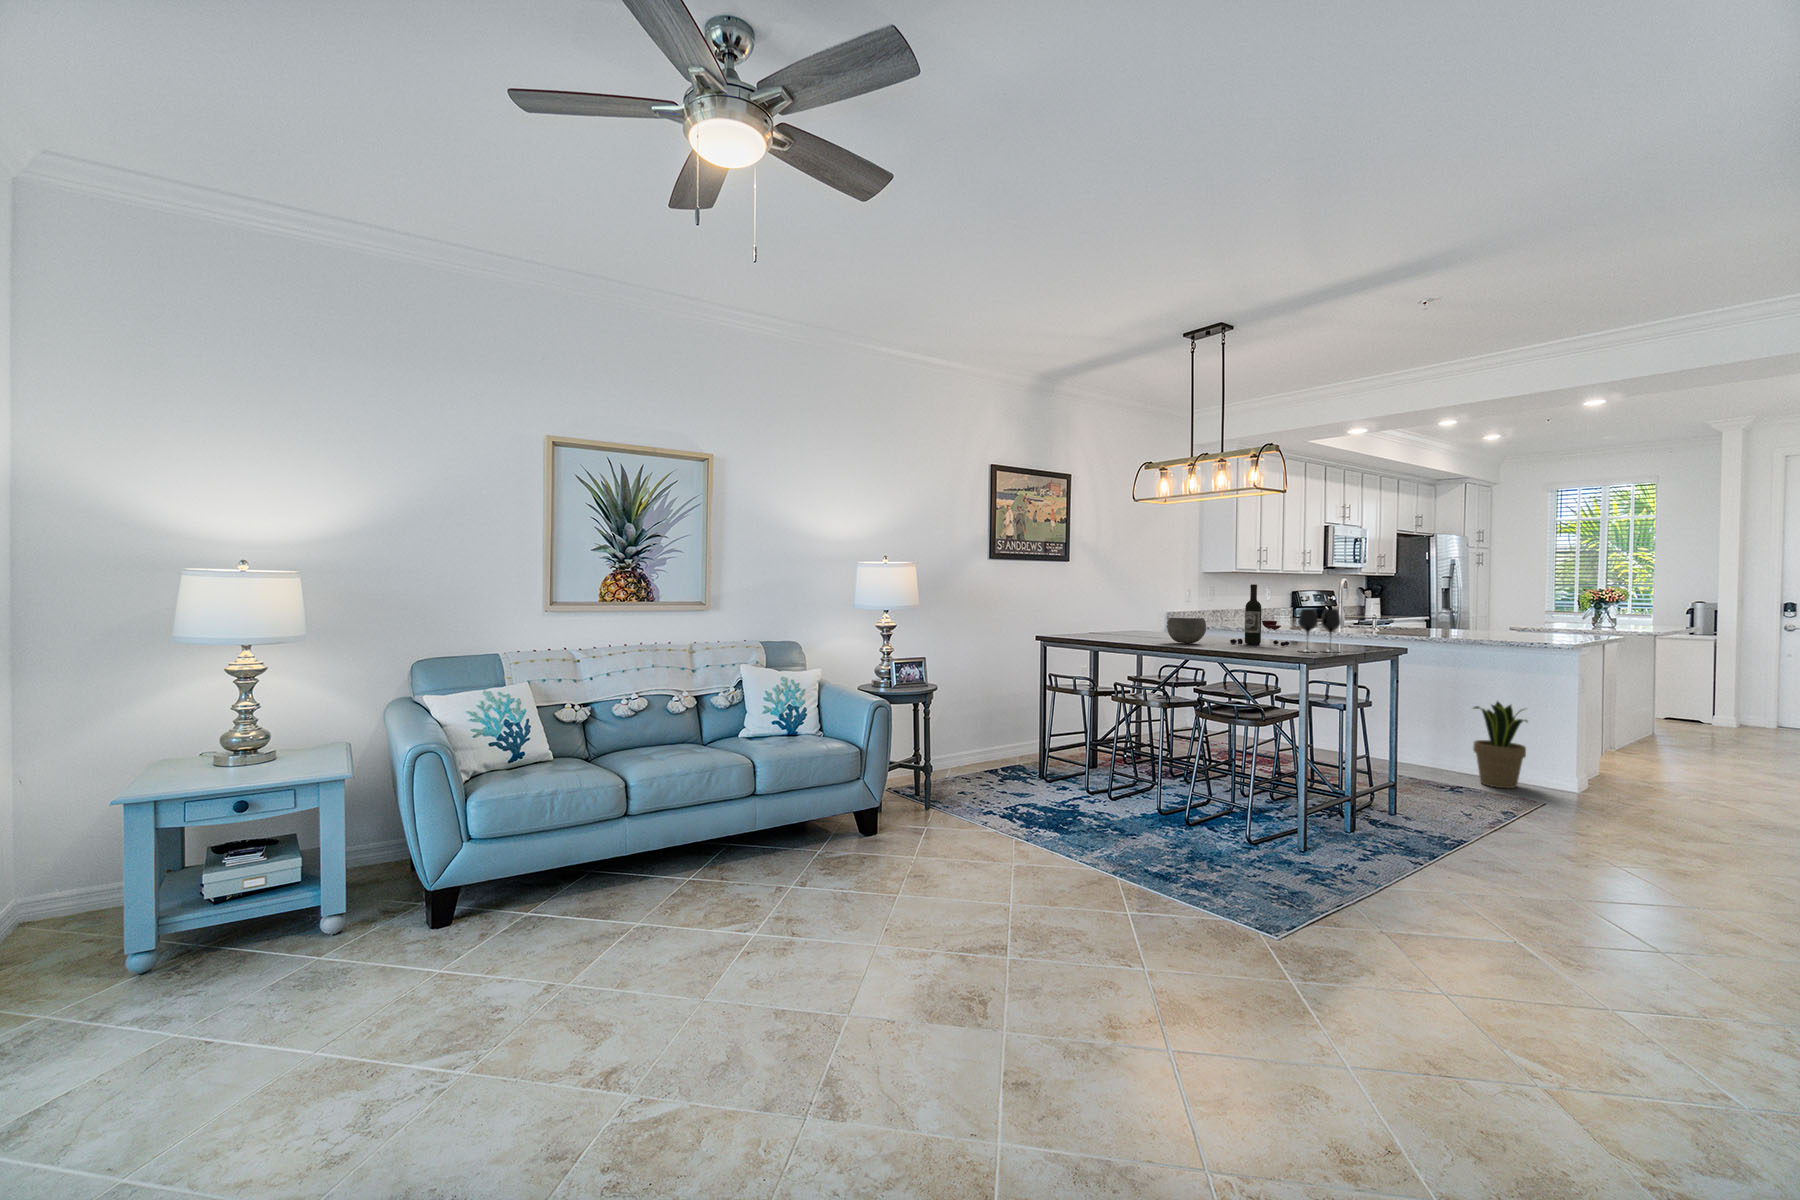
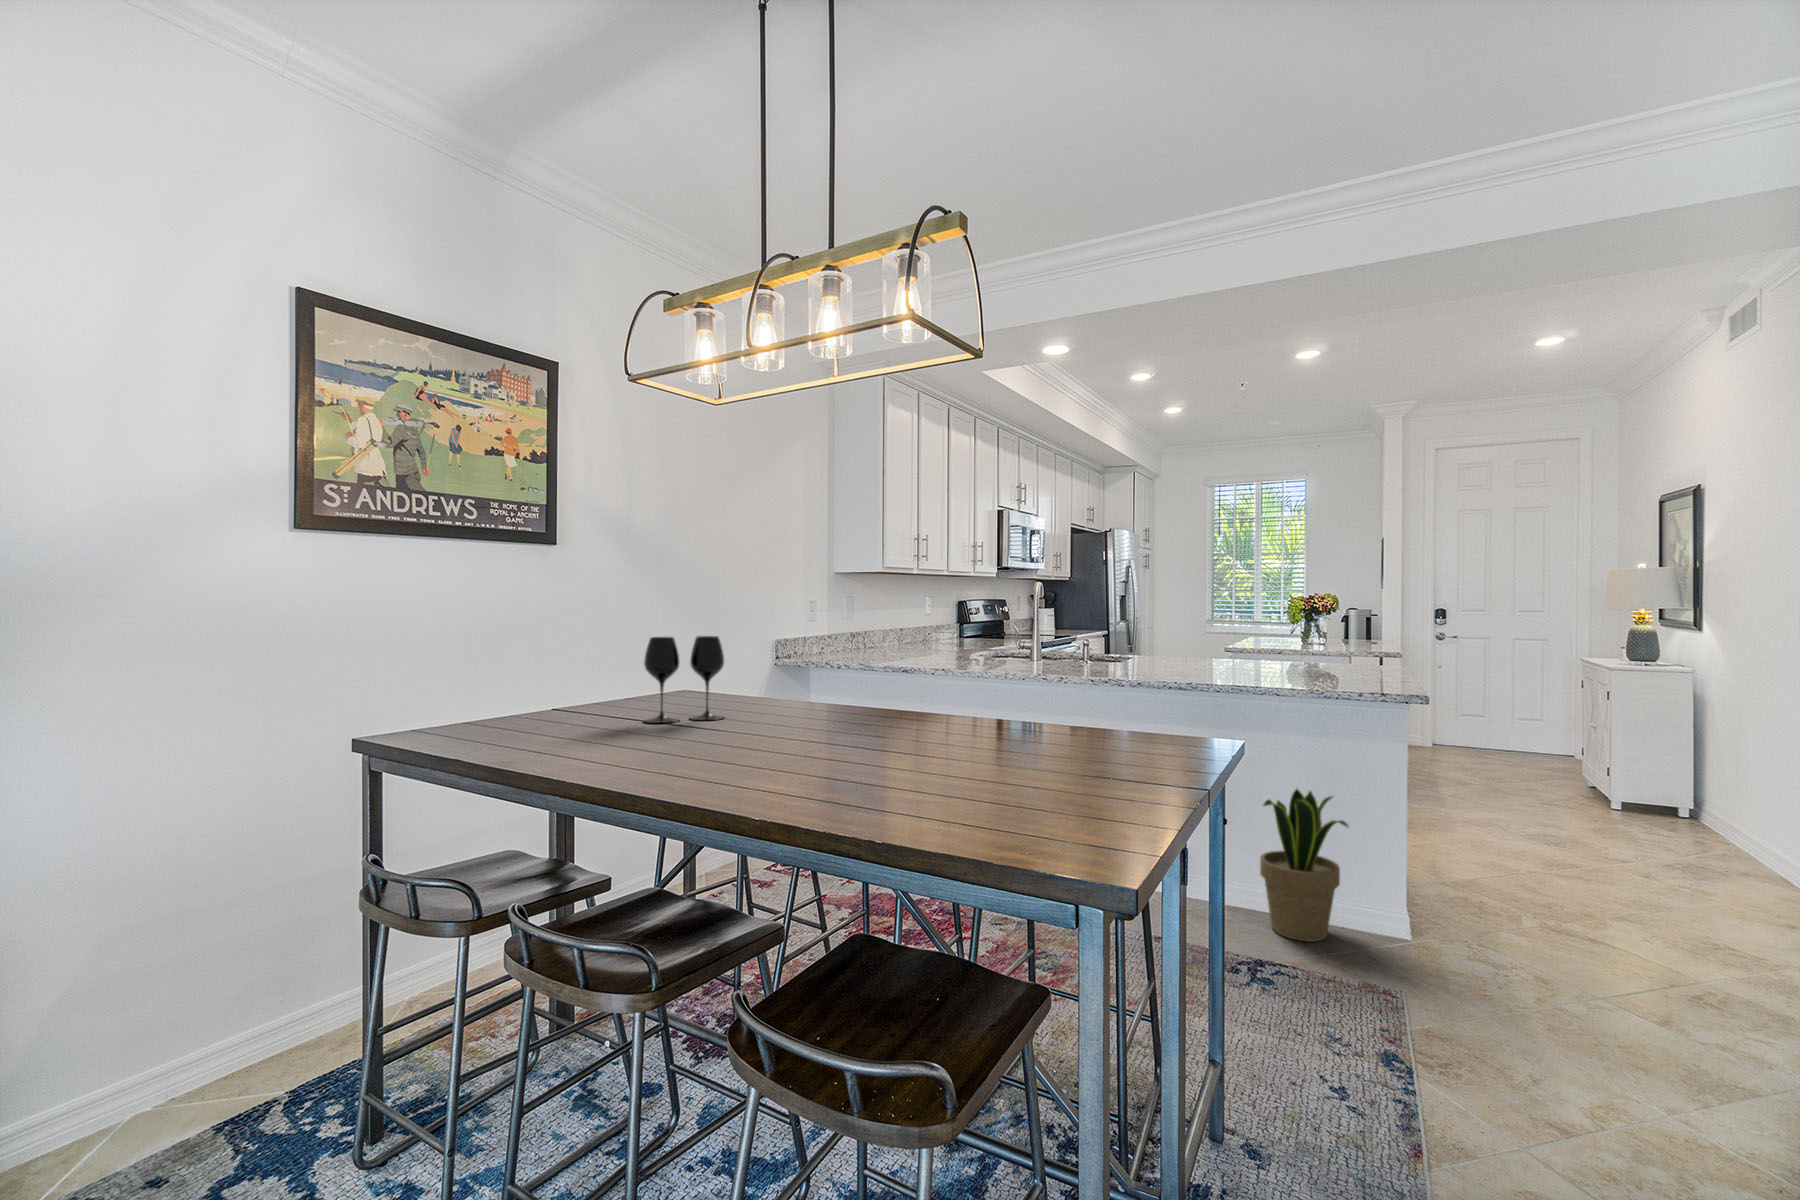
wine bottle: present [1230,584,1289,646] -> none [869,591,989,737]
wine glass: present [1298,609,1341,653] -> present [644,636,724,723]
bowl: present [1167,618,1206,643] -> none [729,669,816,731]

